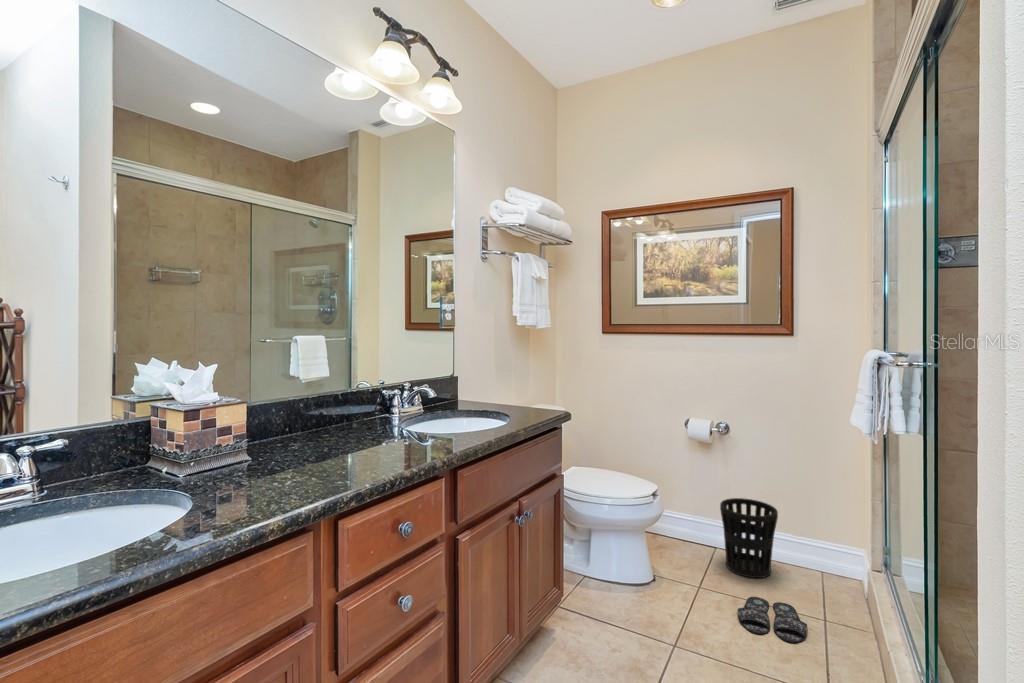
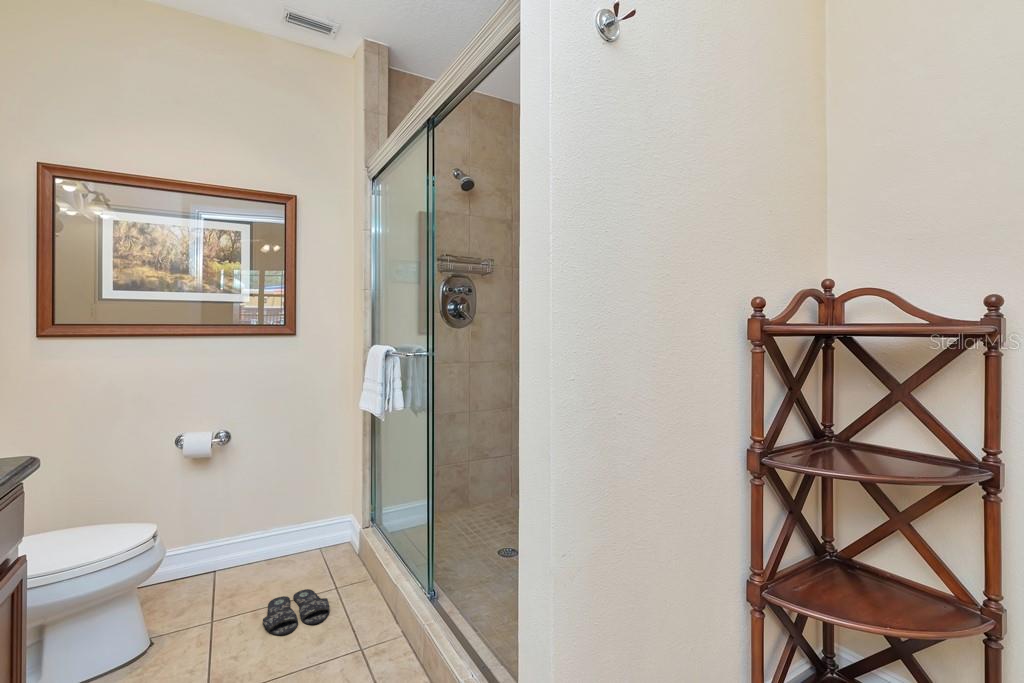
wastebasket: present [720,498,778,578] -> none [227,502,288,585]

